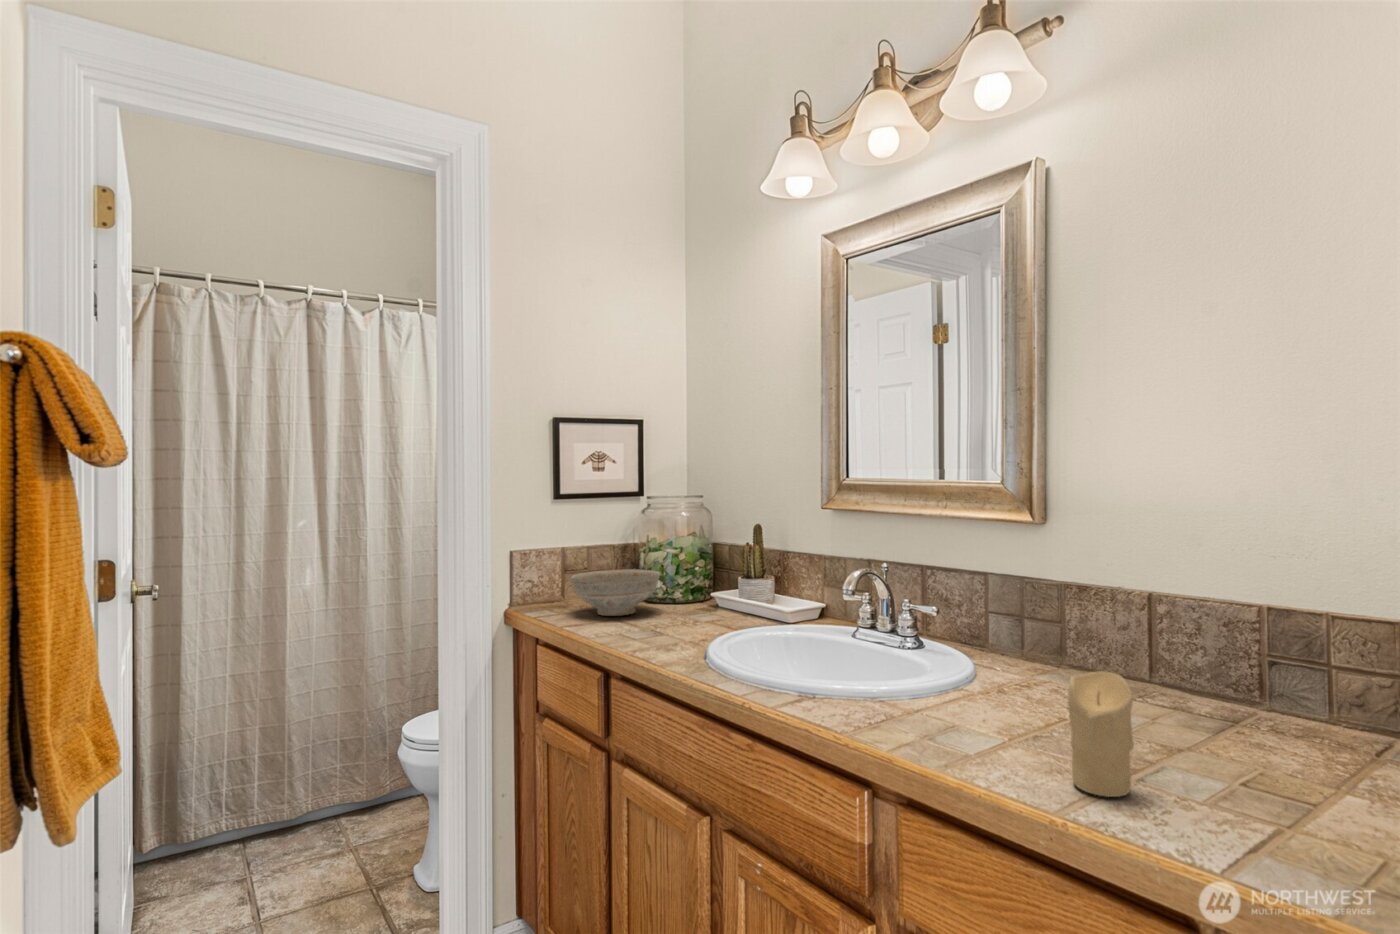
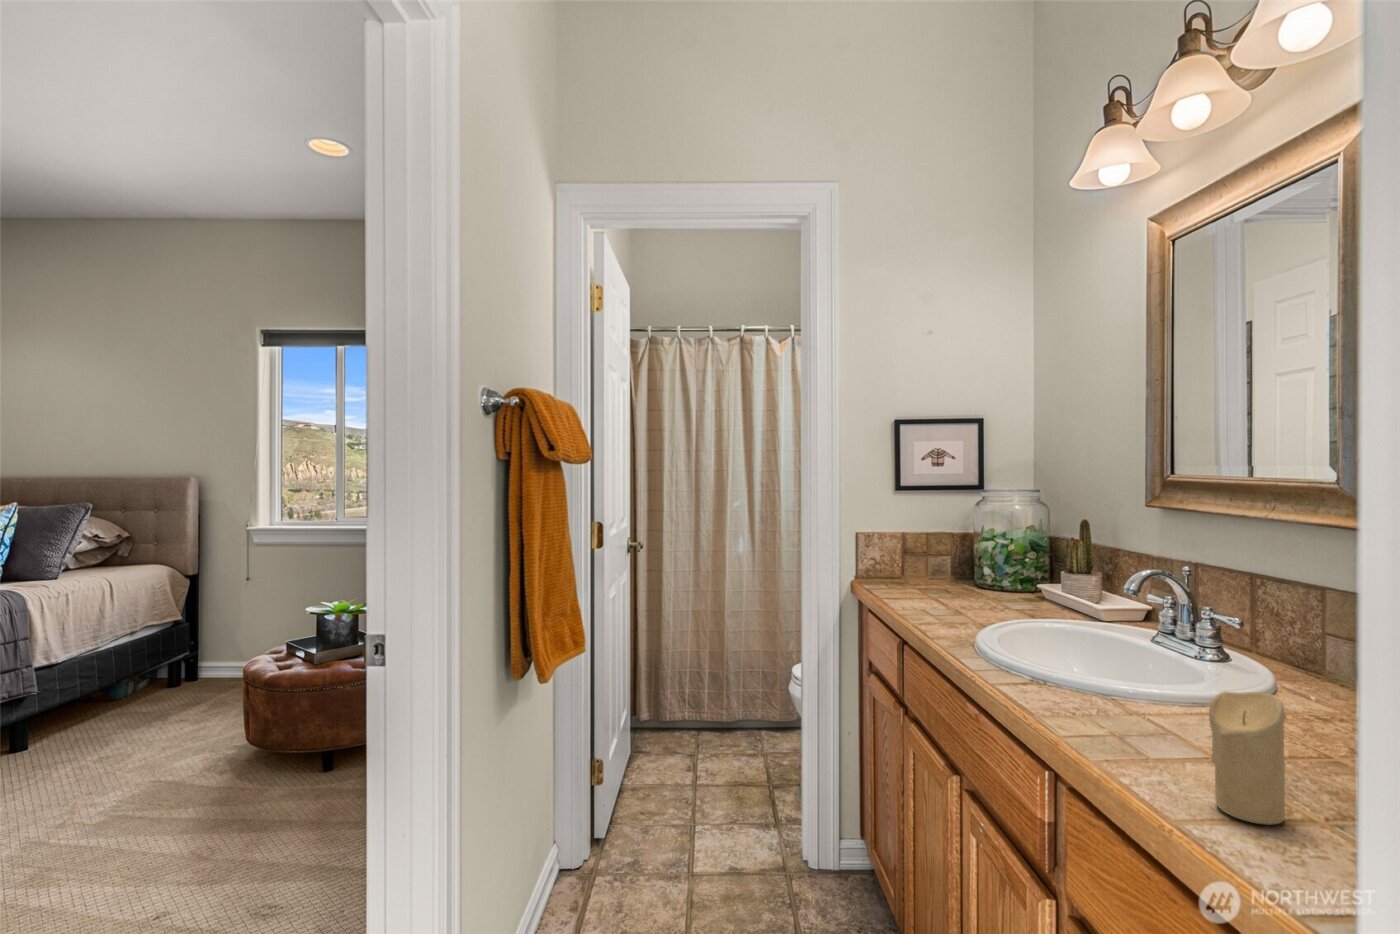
decorative bowl: present [571,569,660,616] -> none [897,555,981,596]

